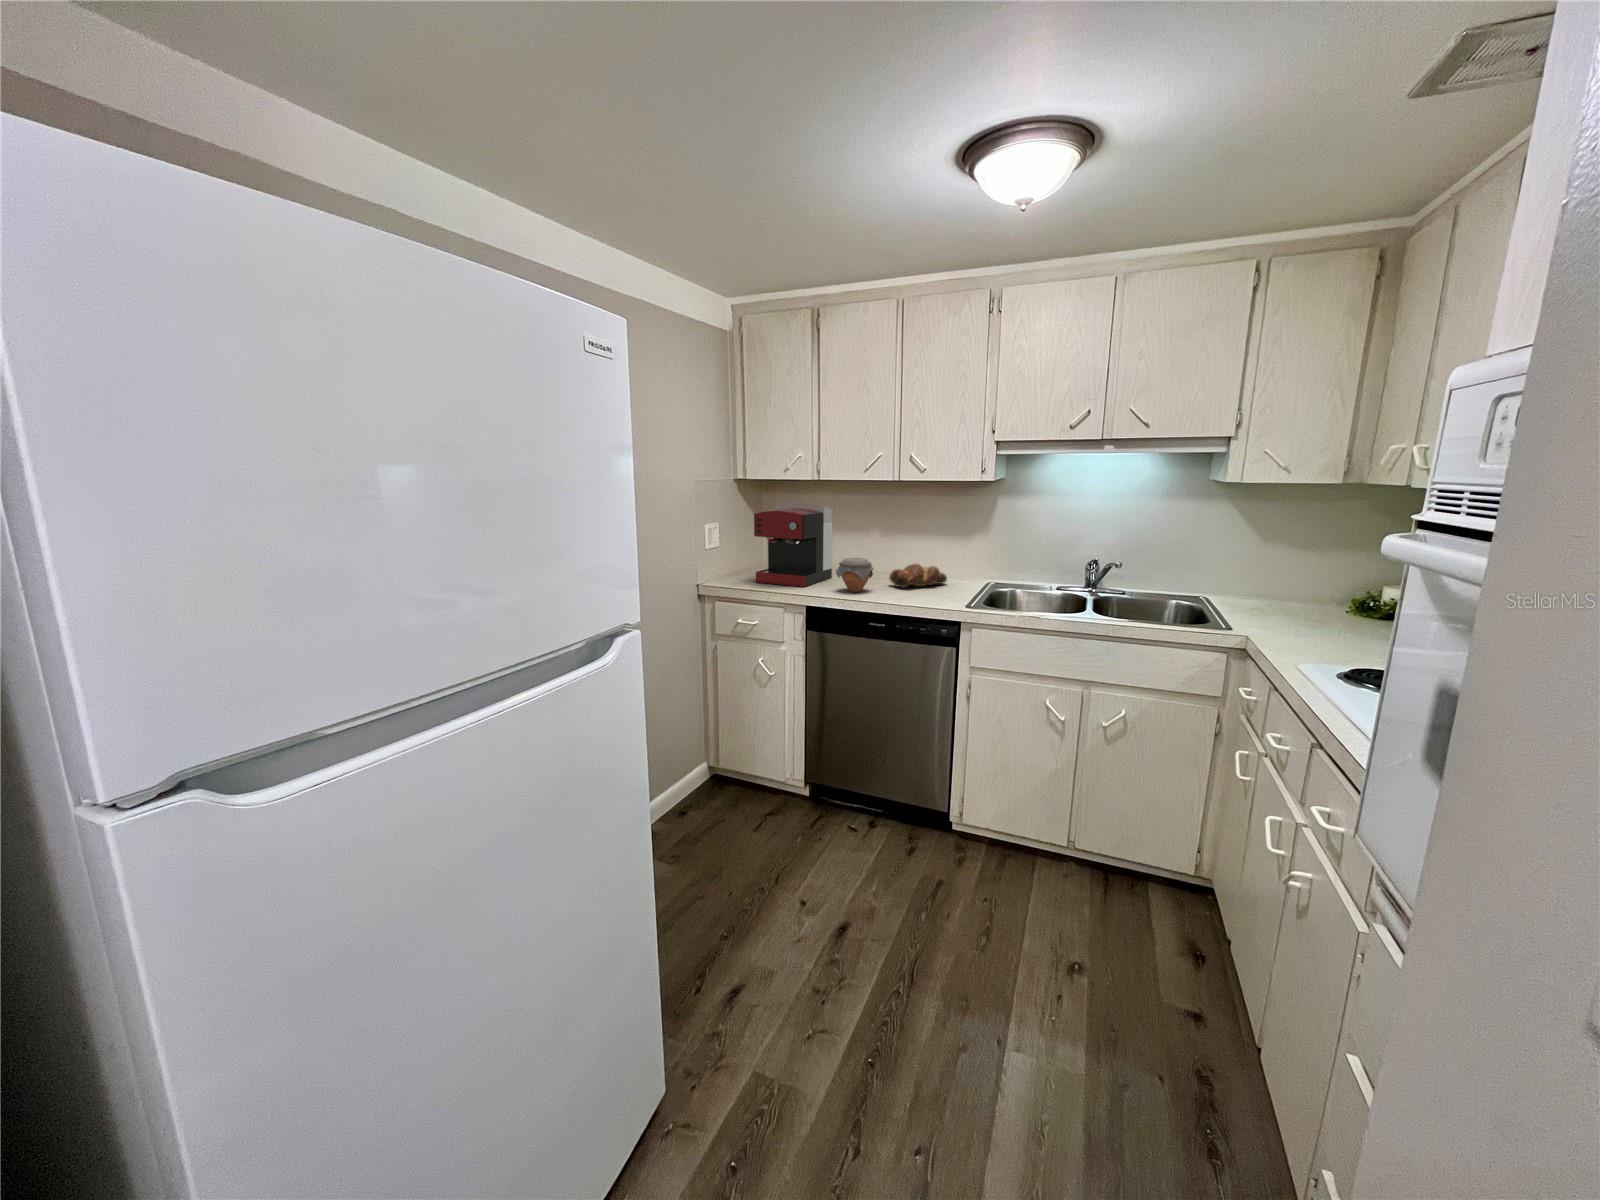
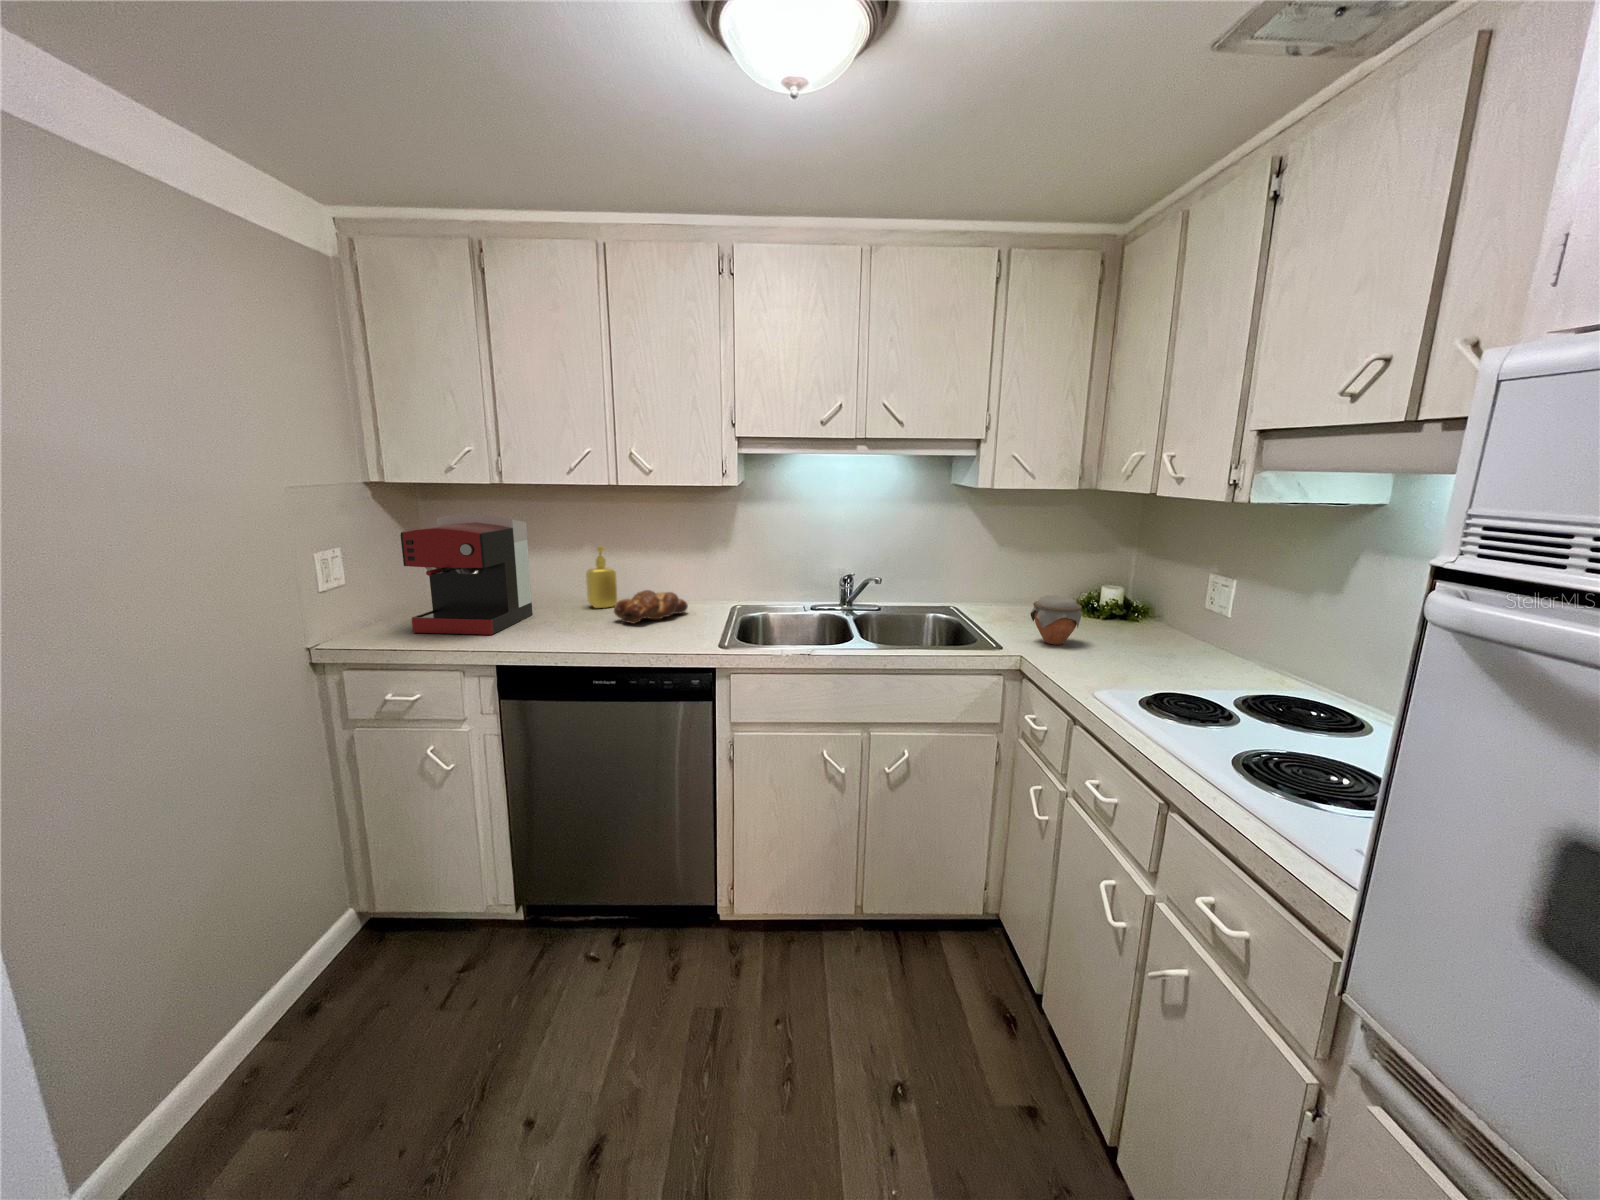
soap dispenser: none [871,529,894,577] -> present [586,546,617,608]
jar: present [836,557,874,592] -> present [1030,596,1082,645]

